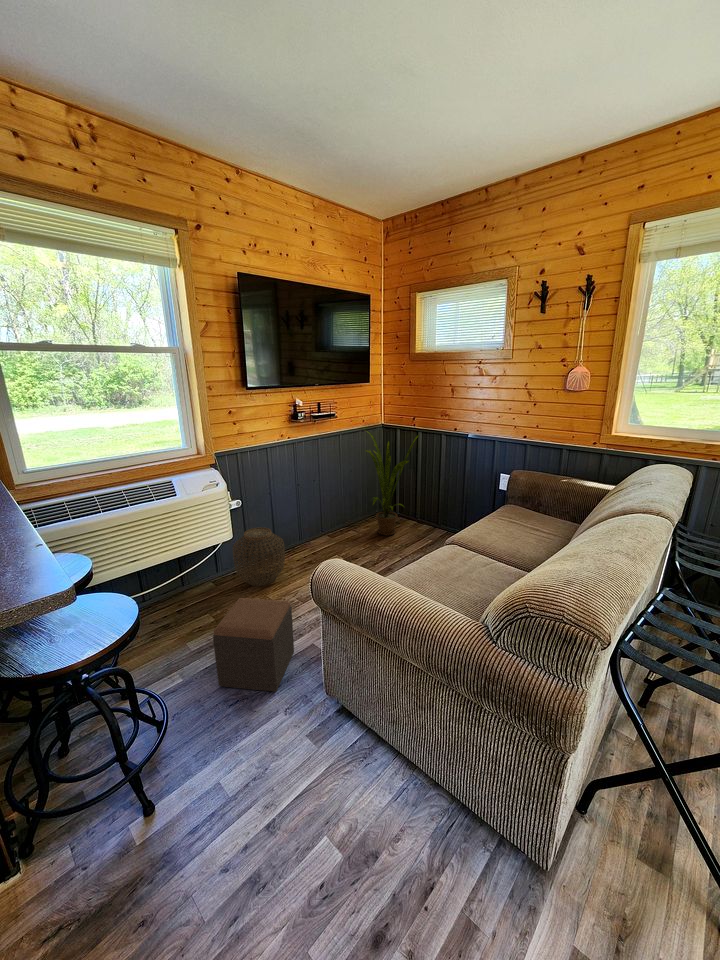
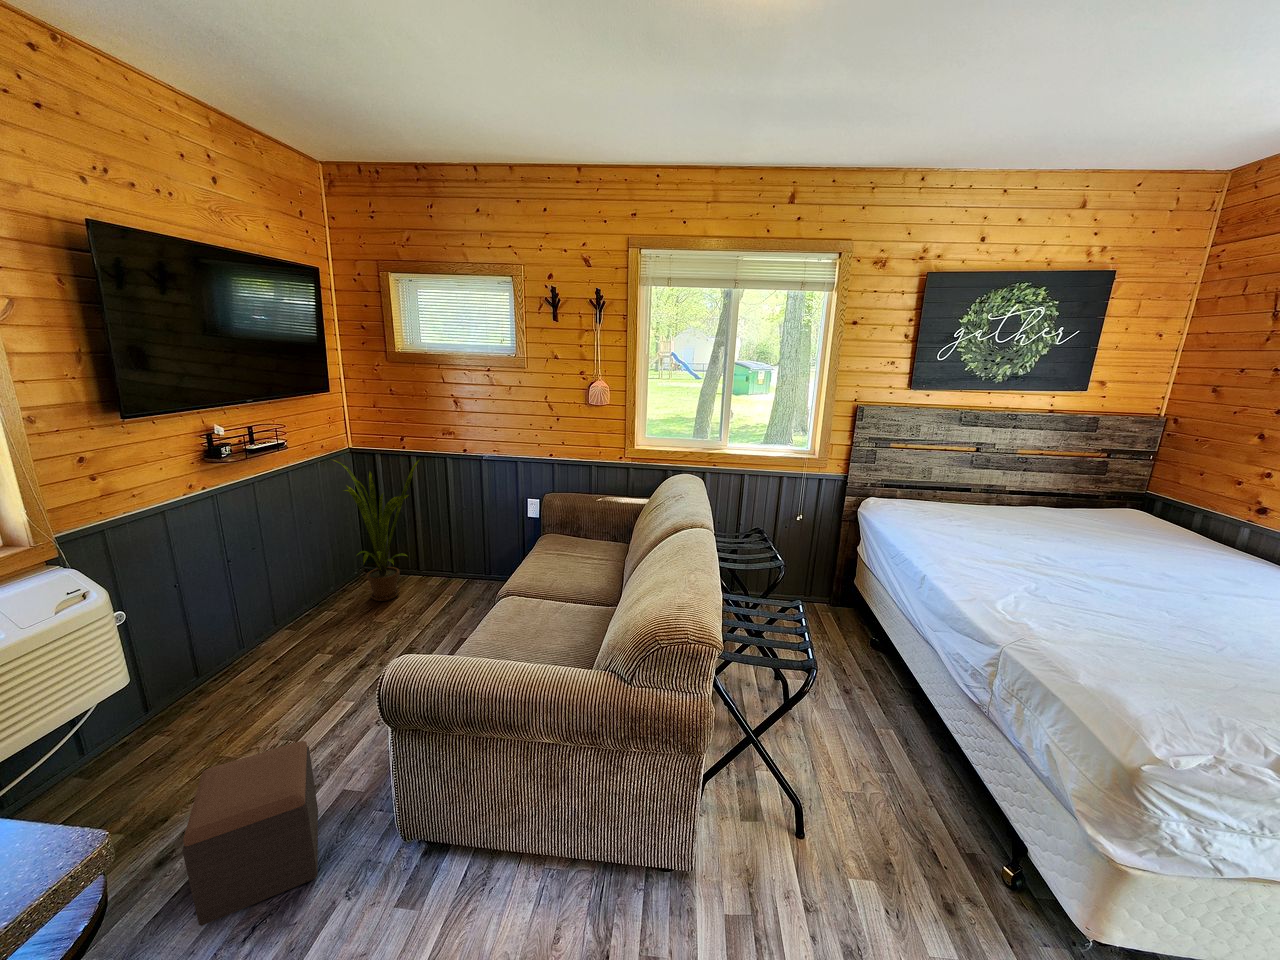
woven basket: present [233,527,285,586] -> none [124,642,239,745]

